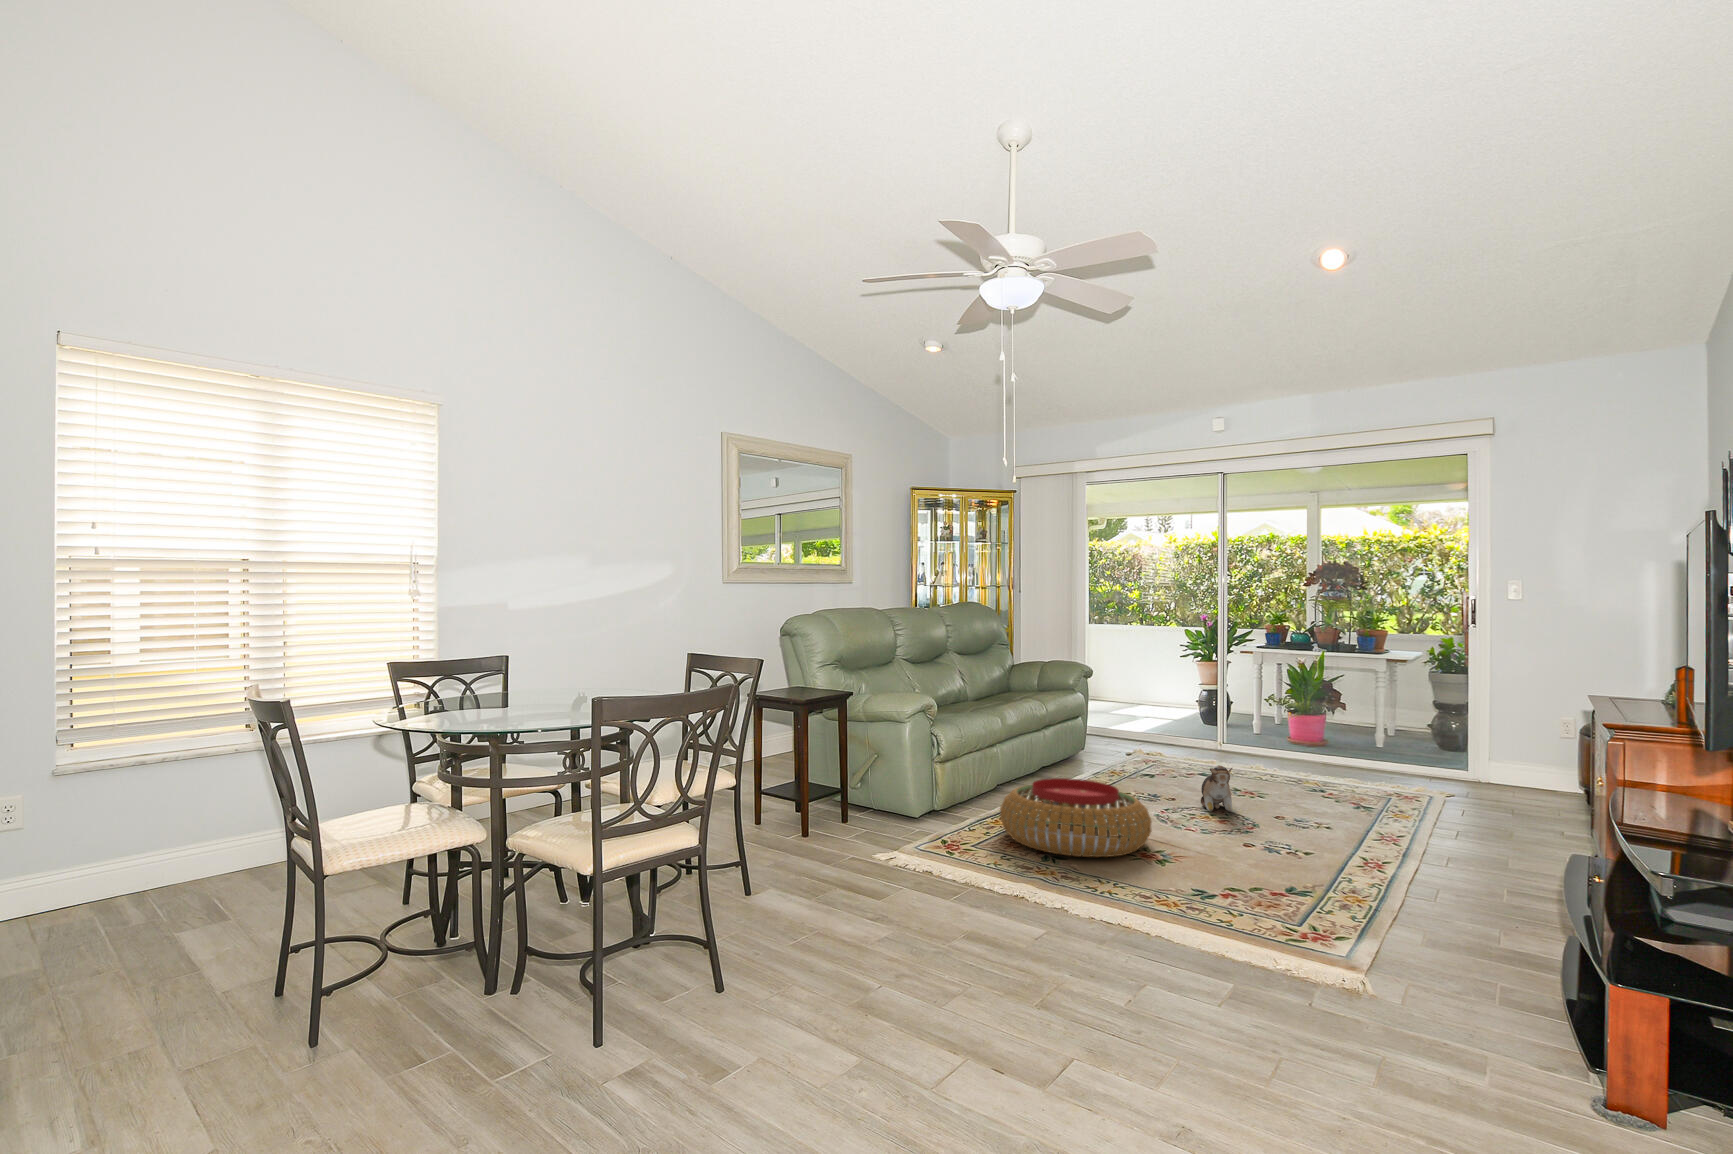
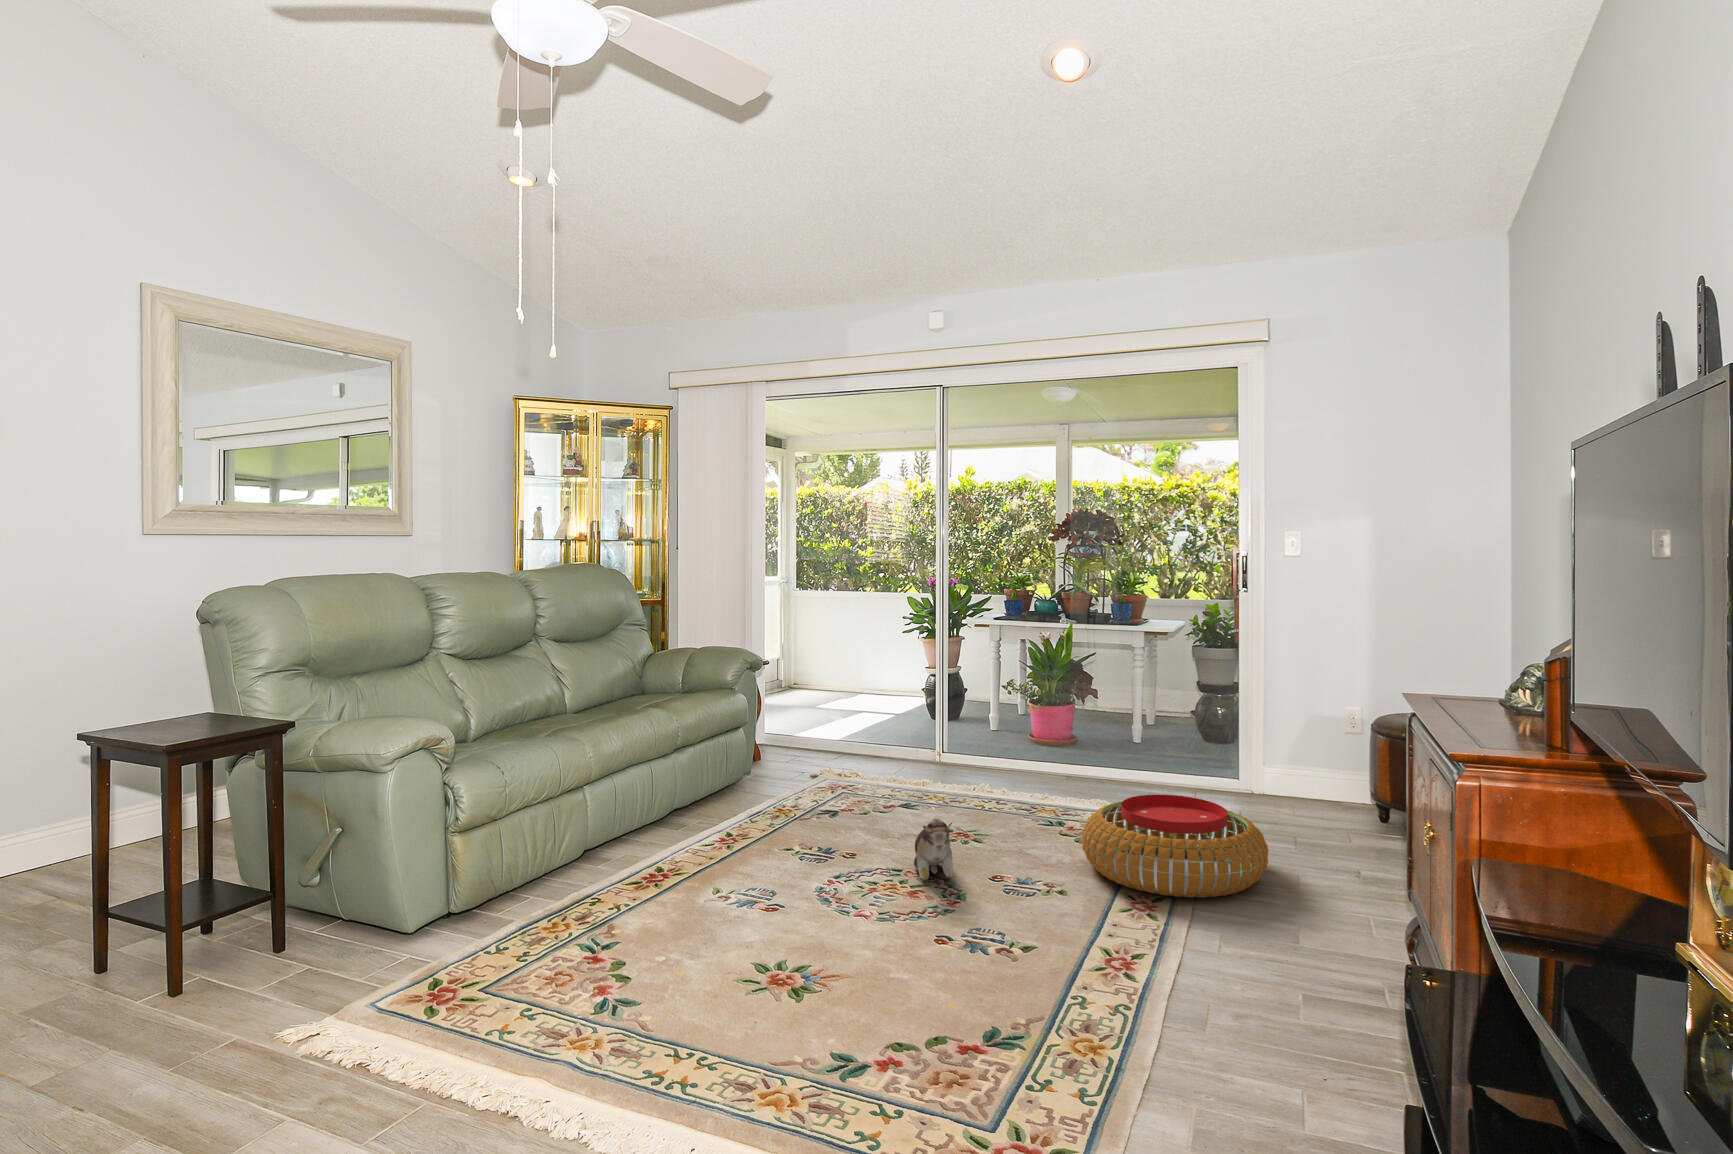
pouf: present [1000,778,1152,857] -> present [1082,794,1269,898]

